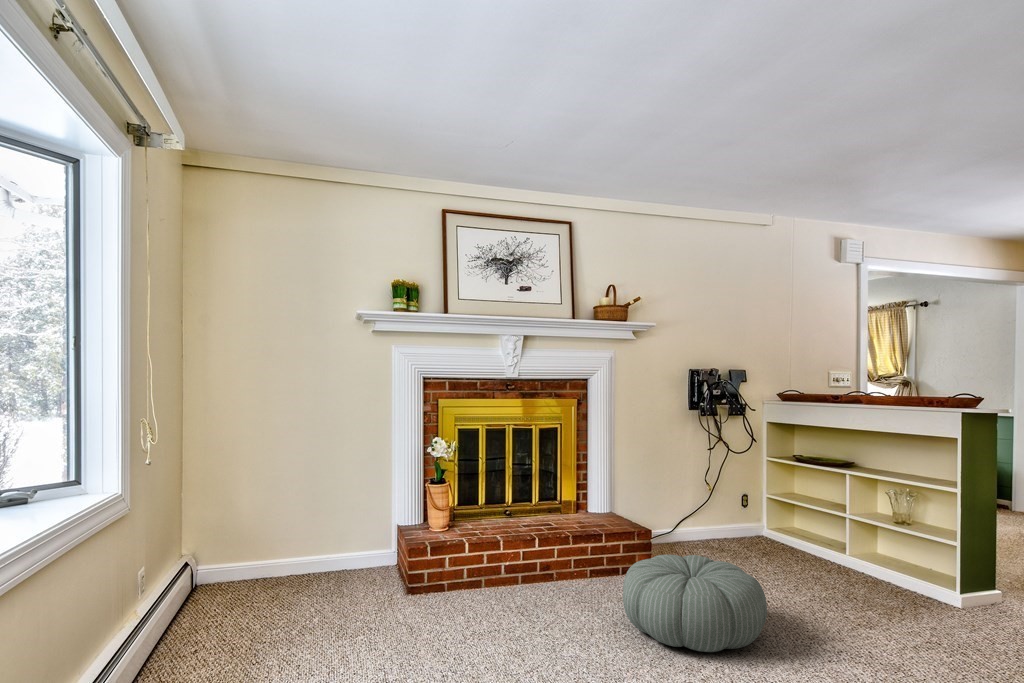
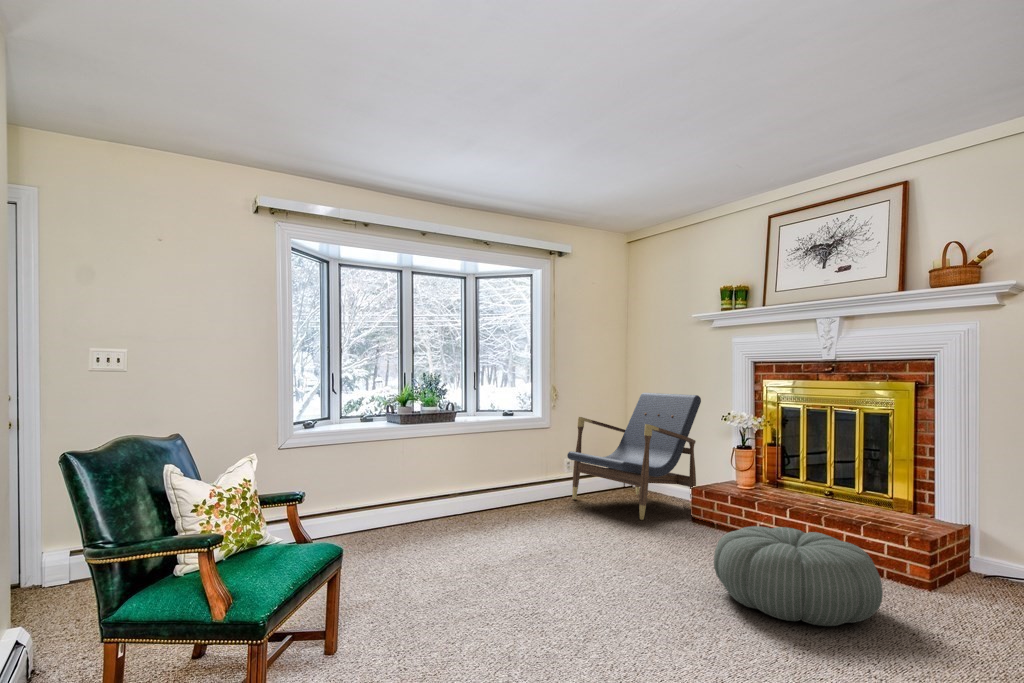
lounge chair: none [202,423,382,640] -> present [567,393,701,520]

